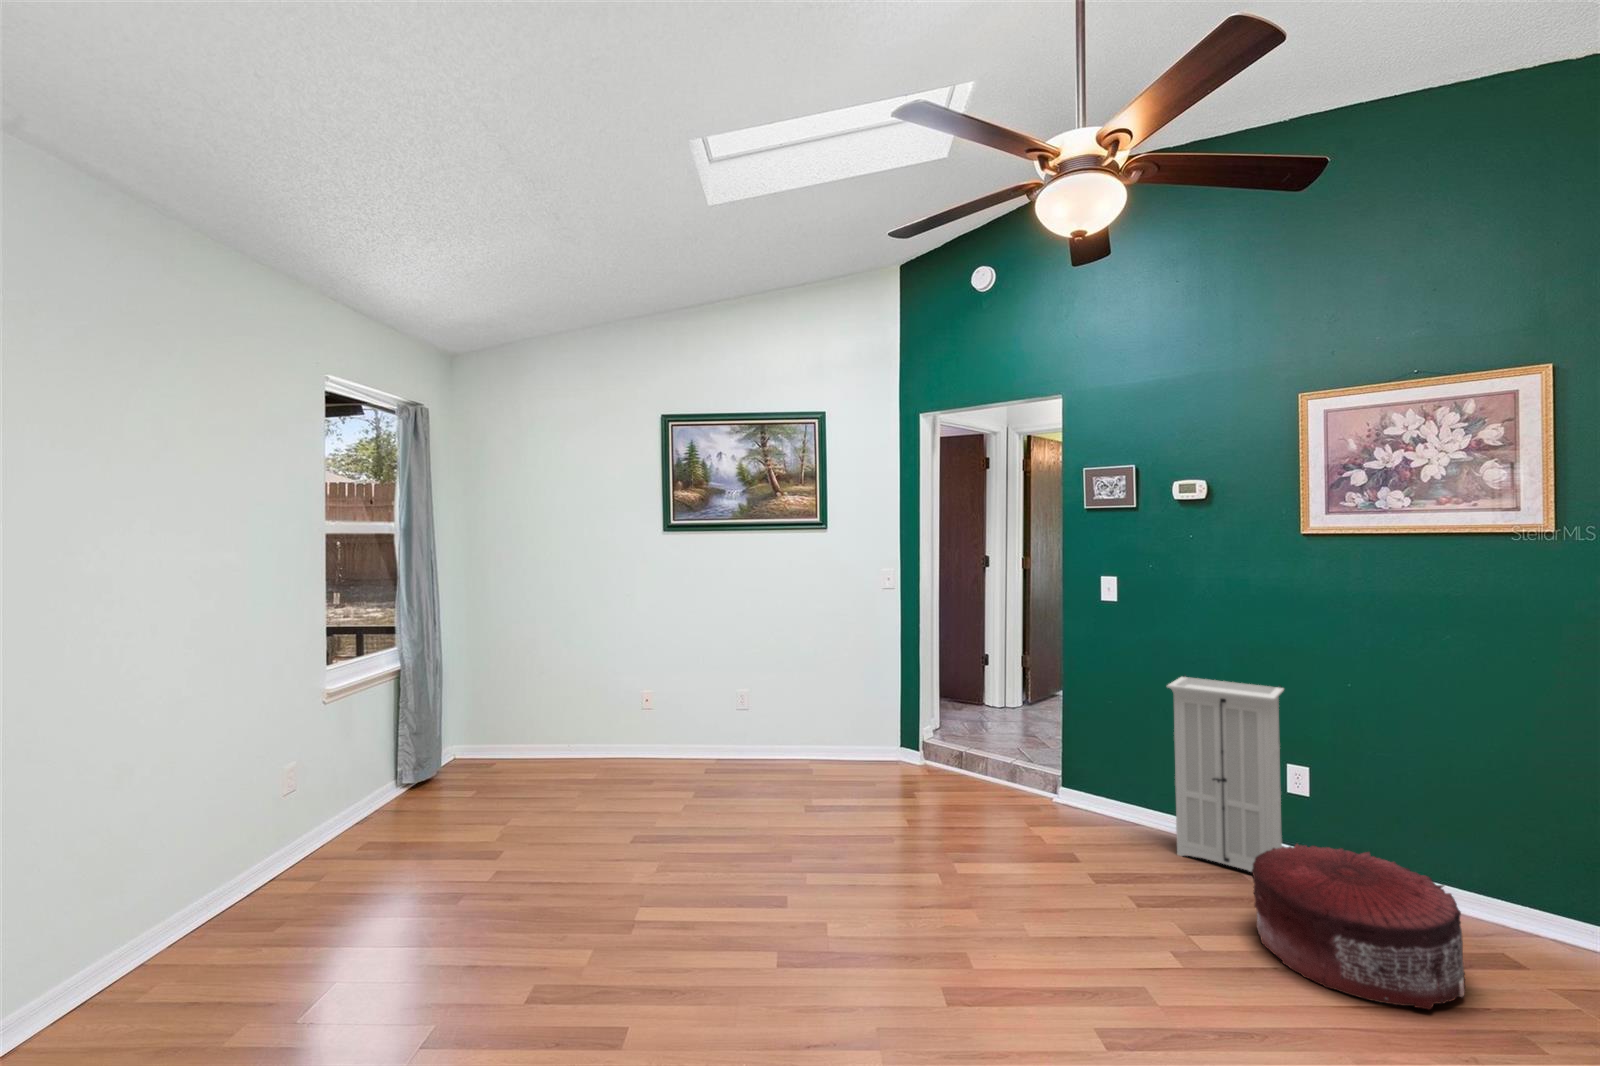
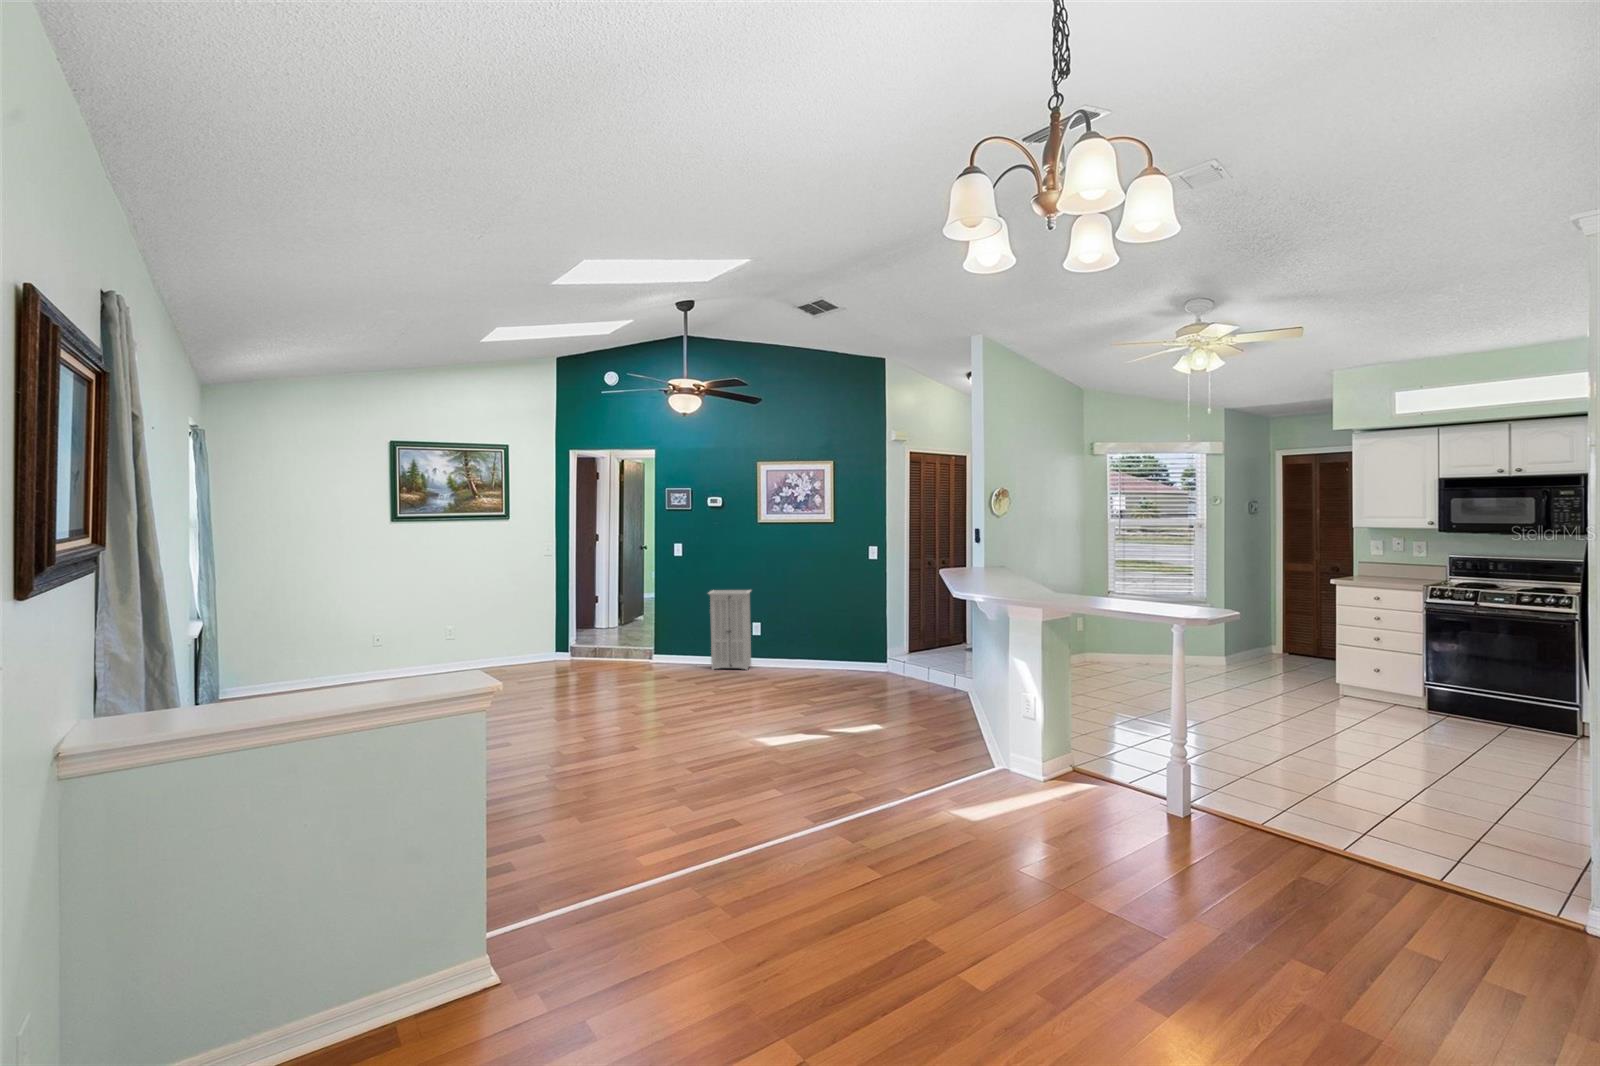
pouf: present [1252,844,1465,1010] -> none [740,645,802,687]

